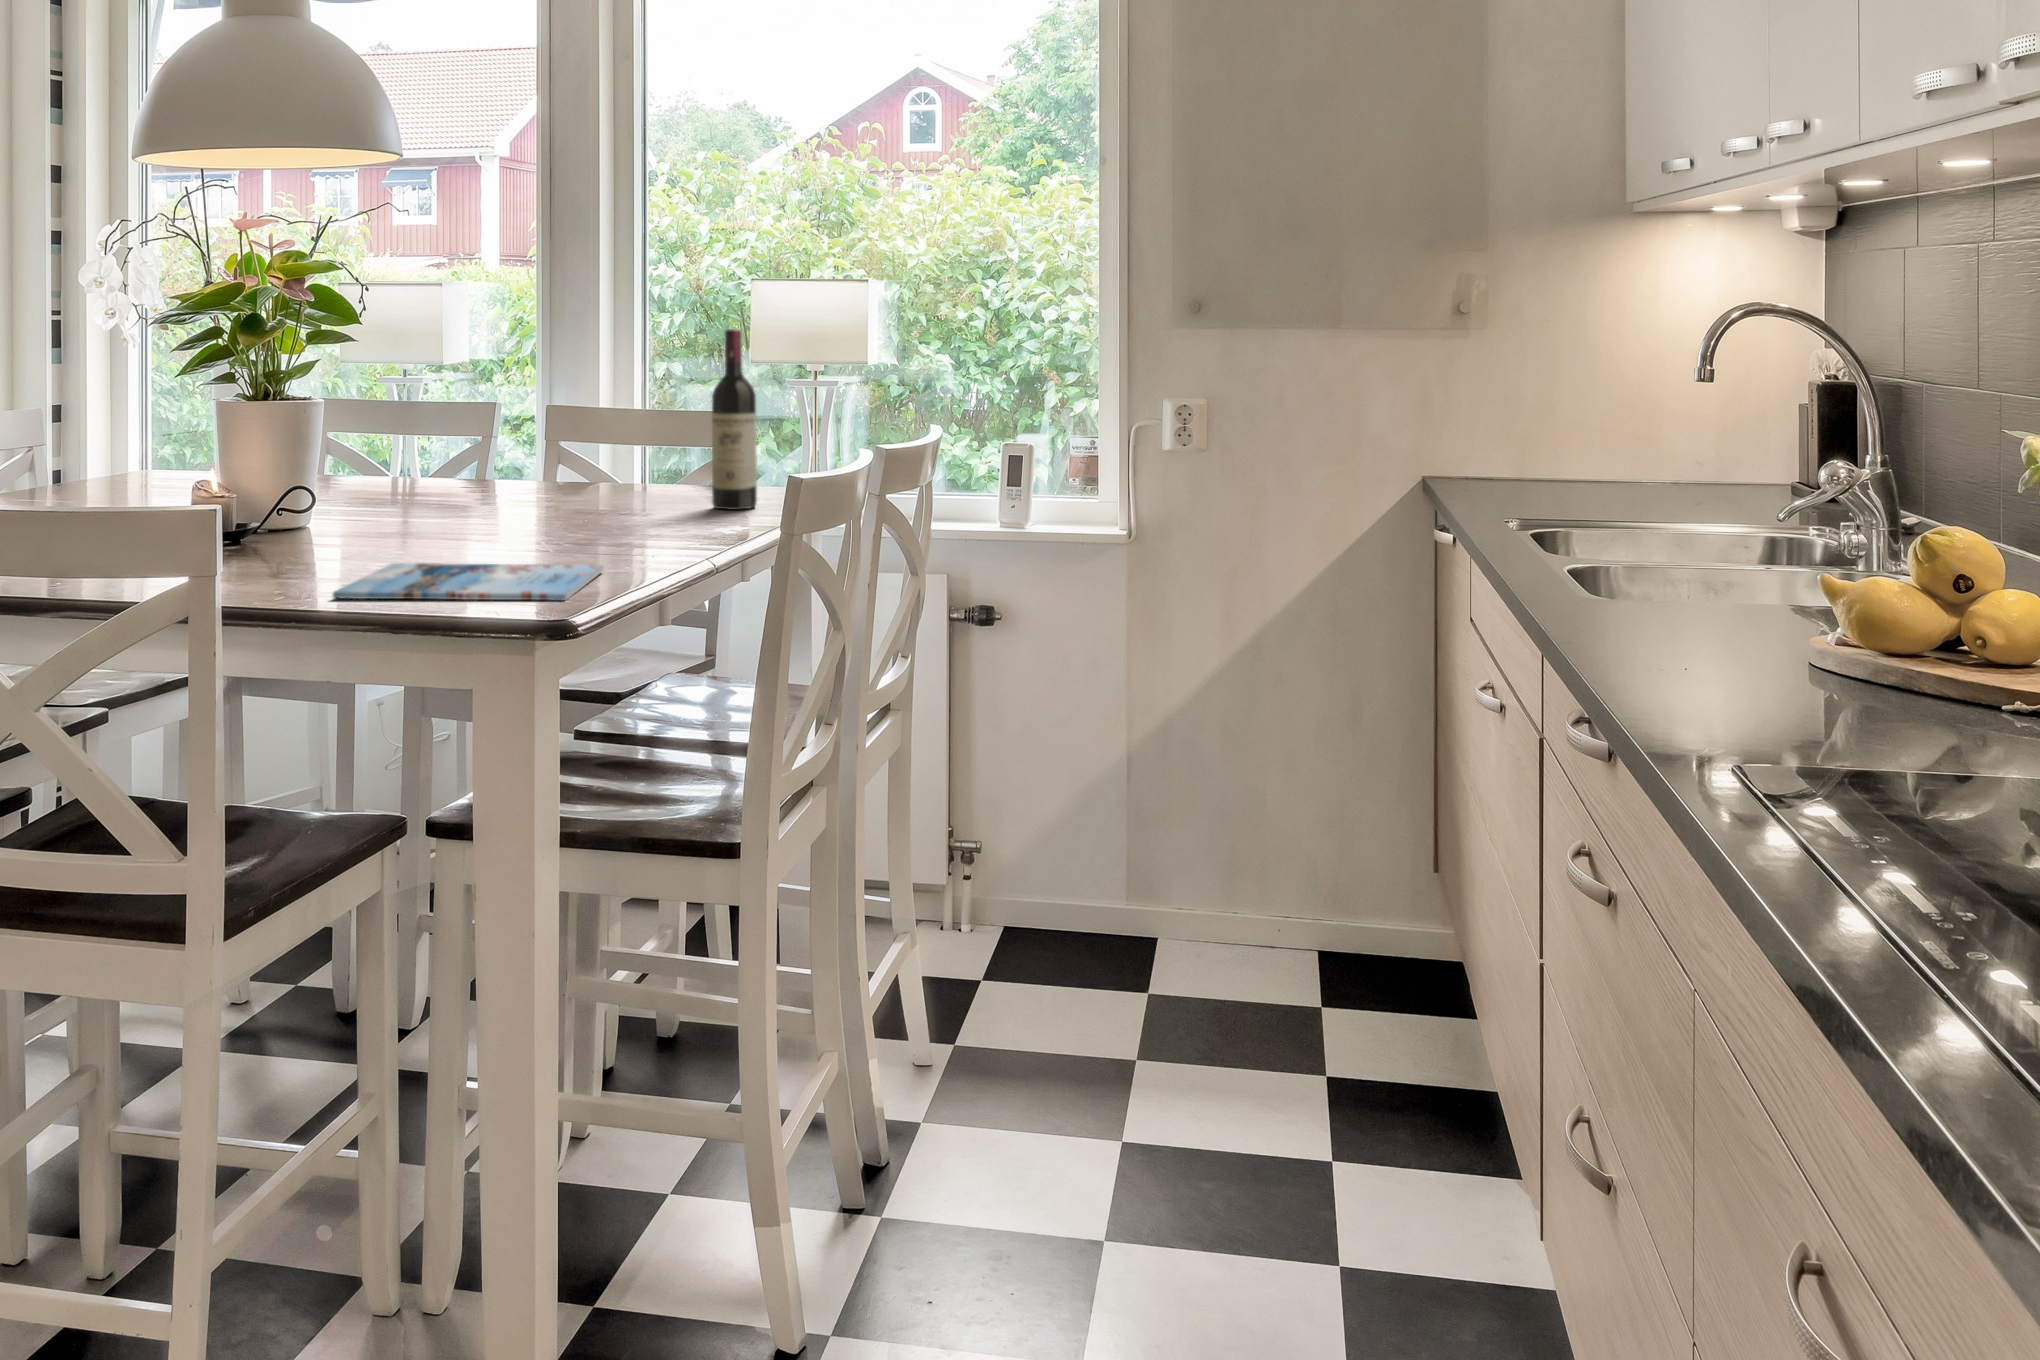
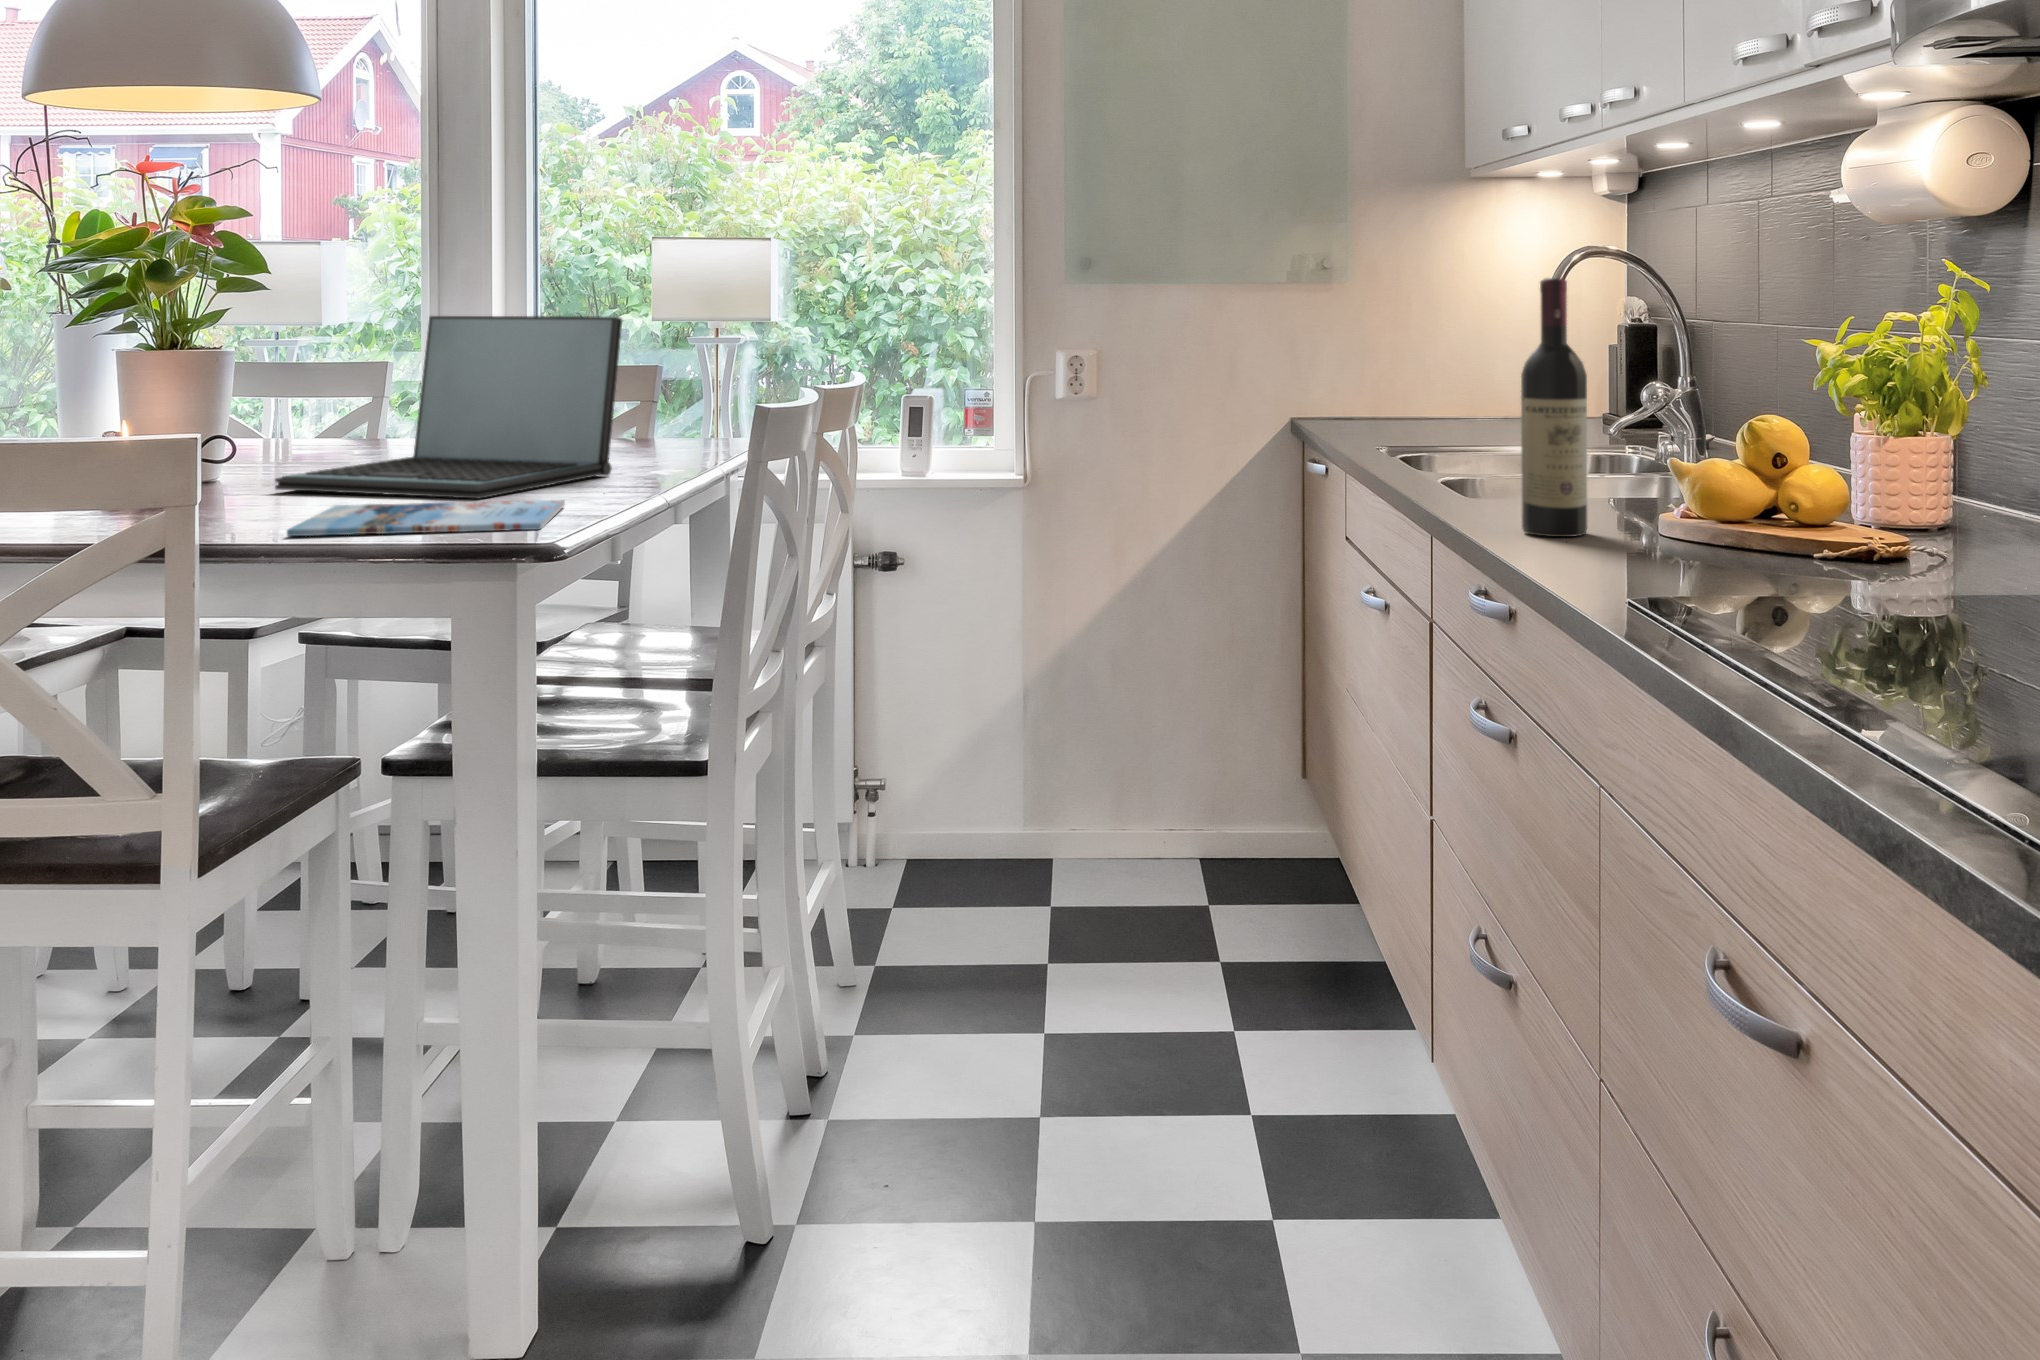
wine bottle: present [712,329,757,510] -> present [1521,278,1587,537]
laptop: none [355,369,682,558] -> present [275,316,622,499]

